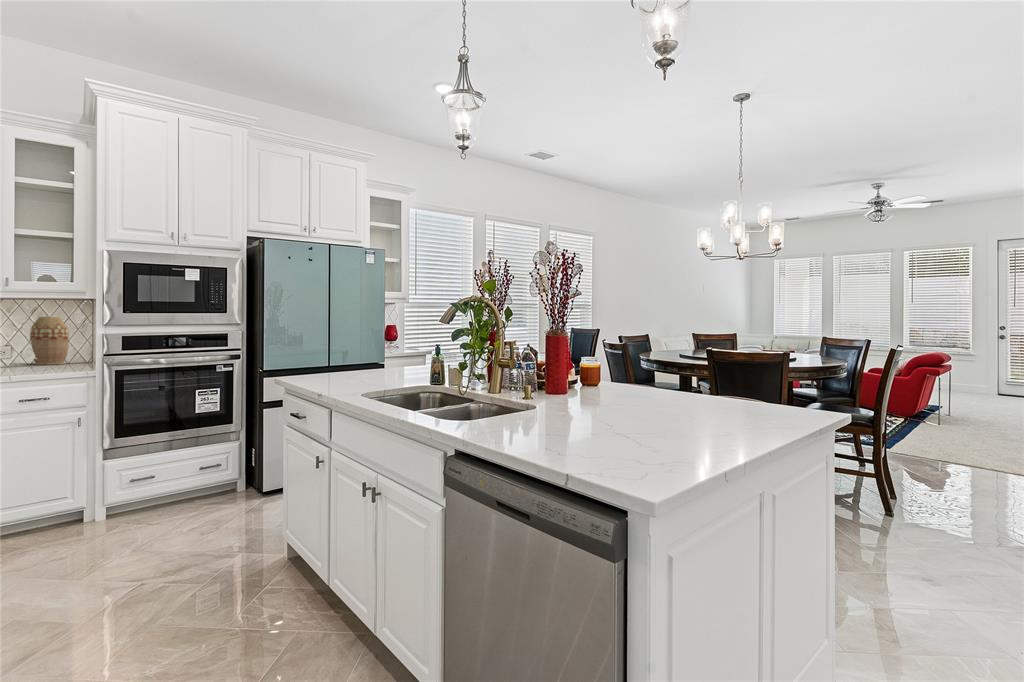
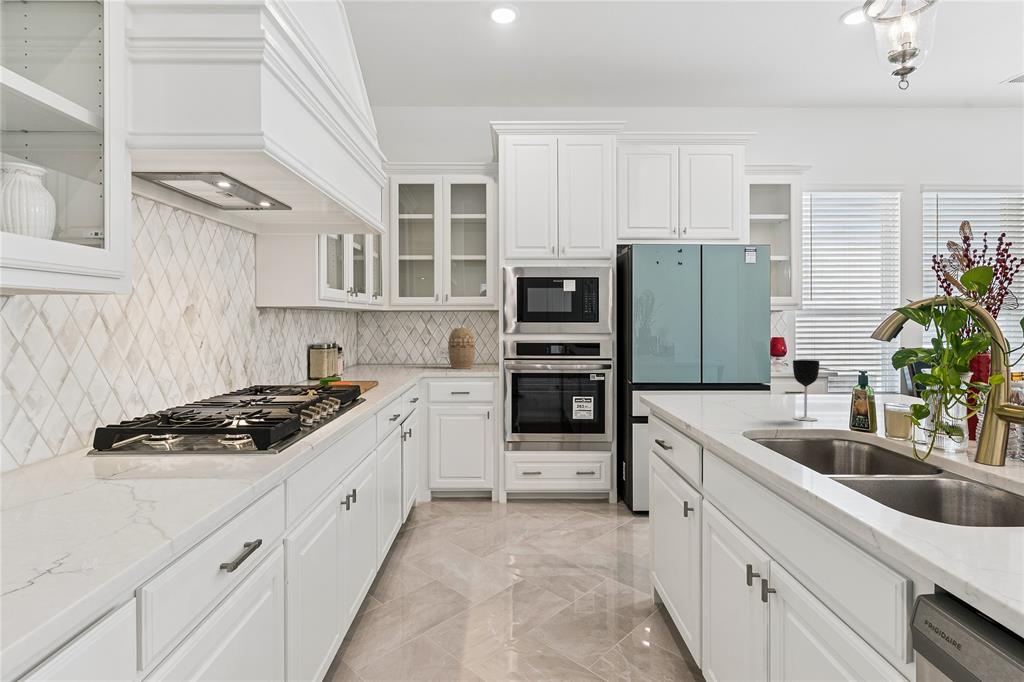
wine glass: none [396,340,414,384] -> present [793,360,819,421]

